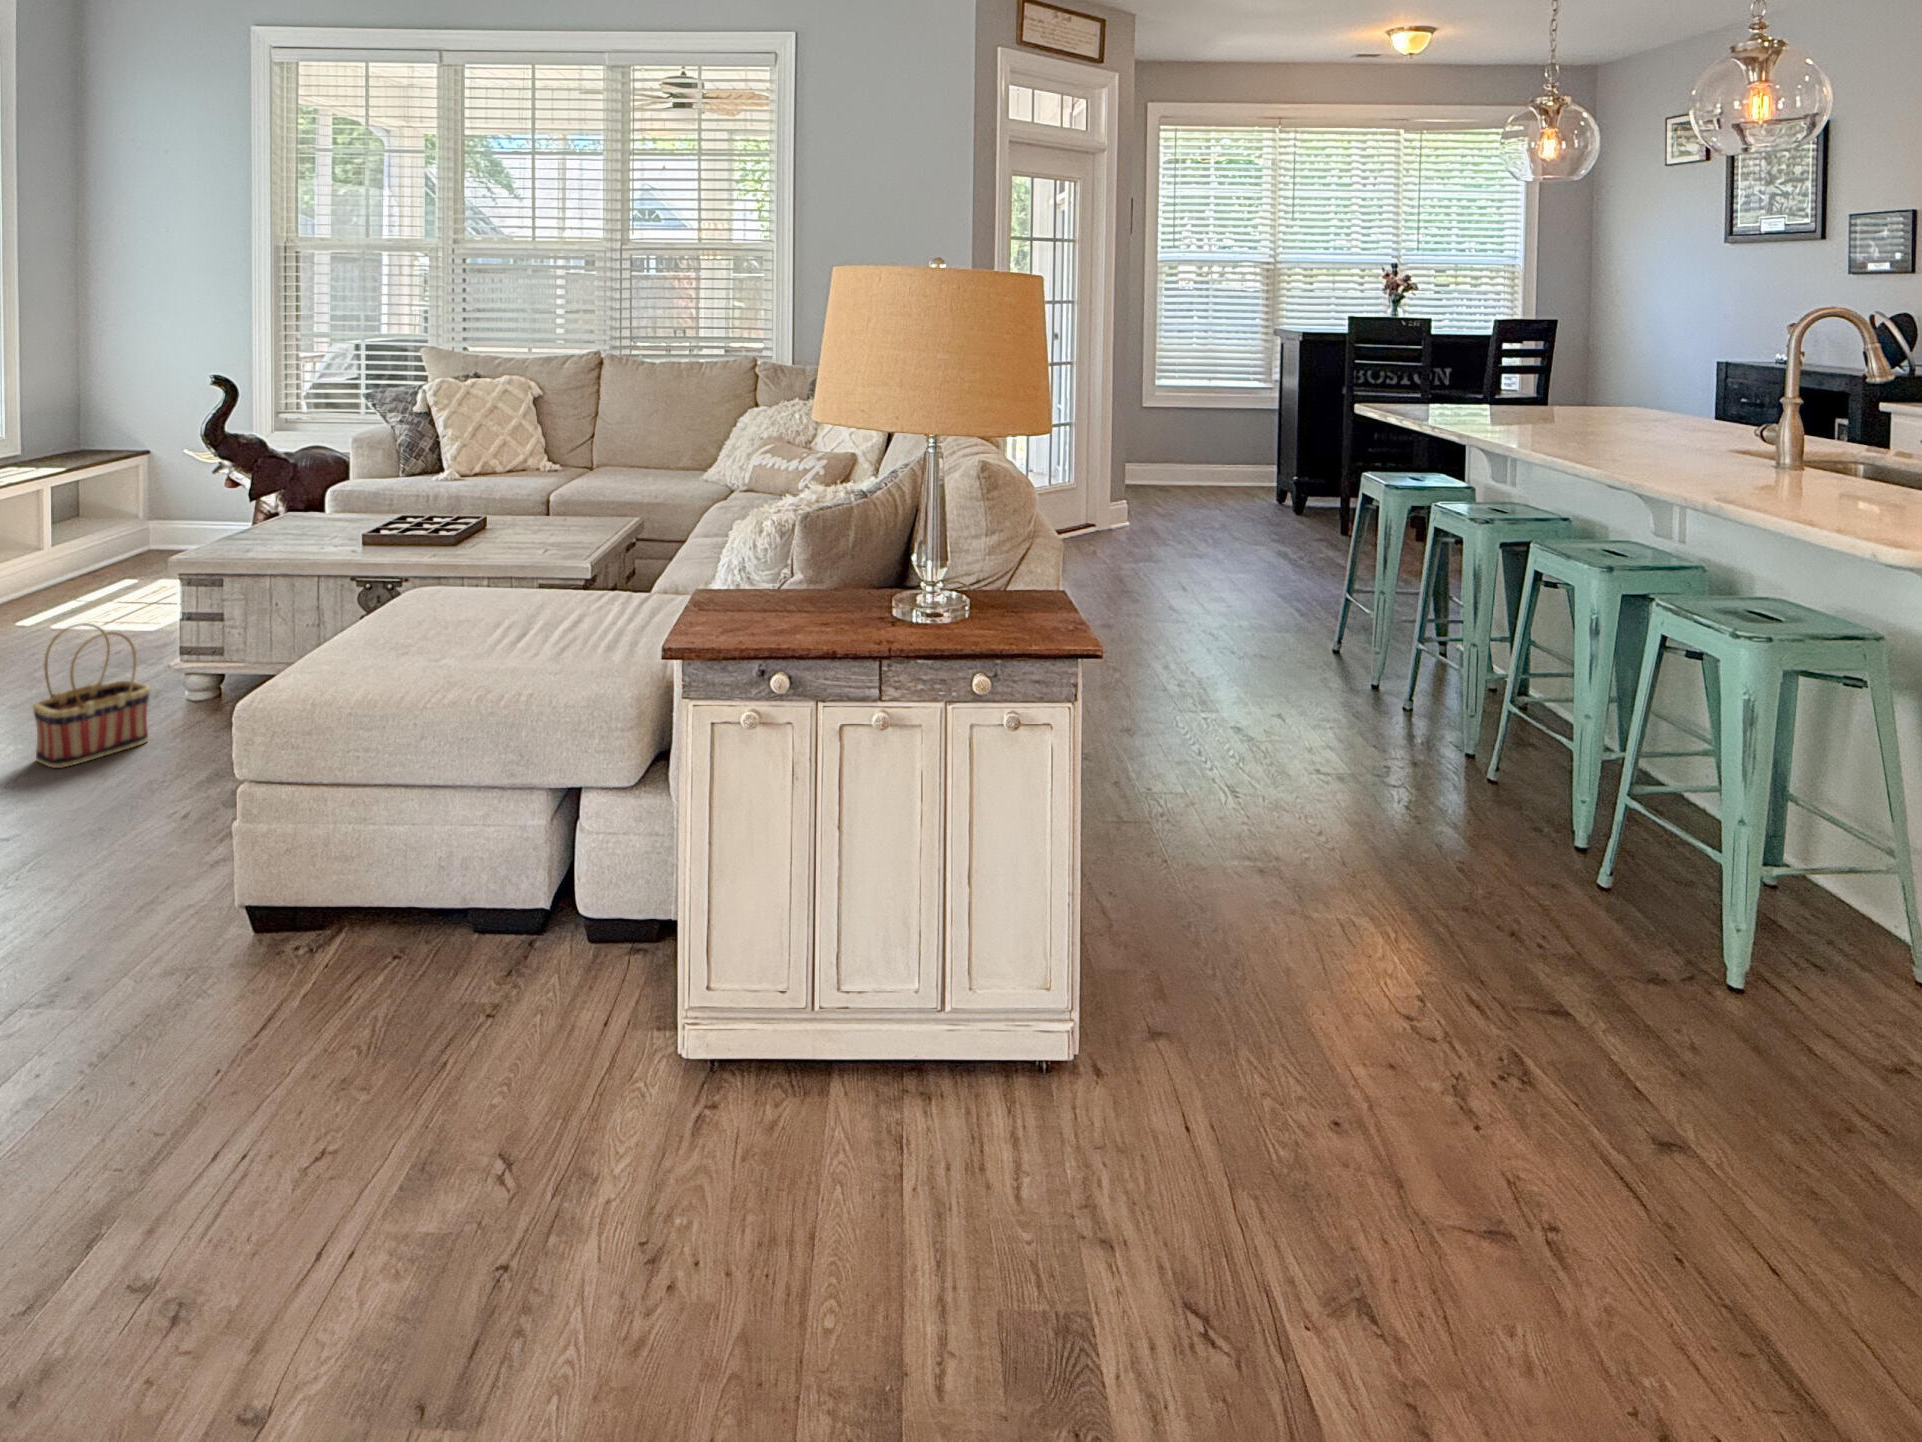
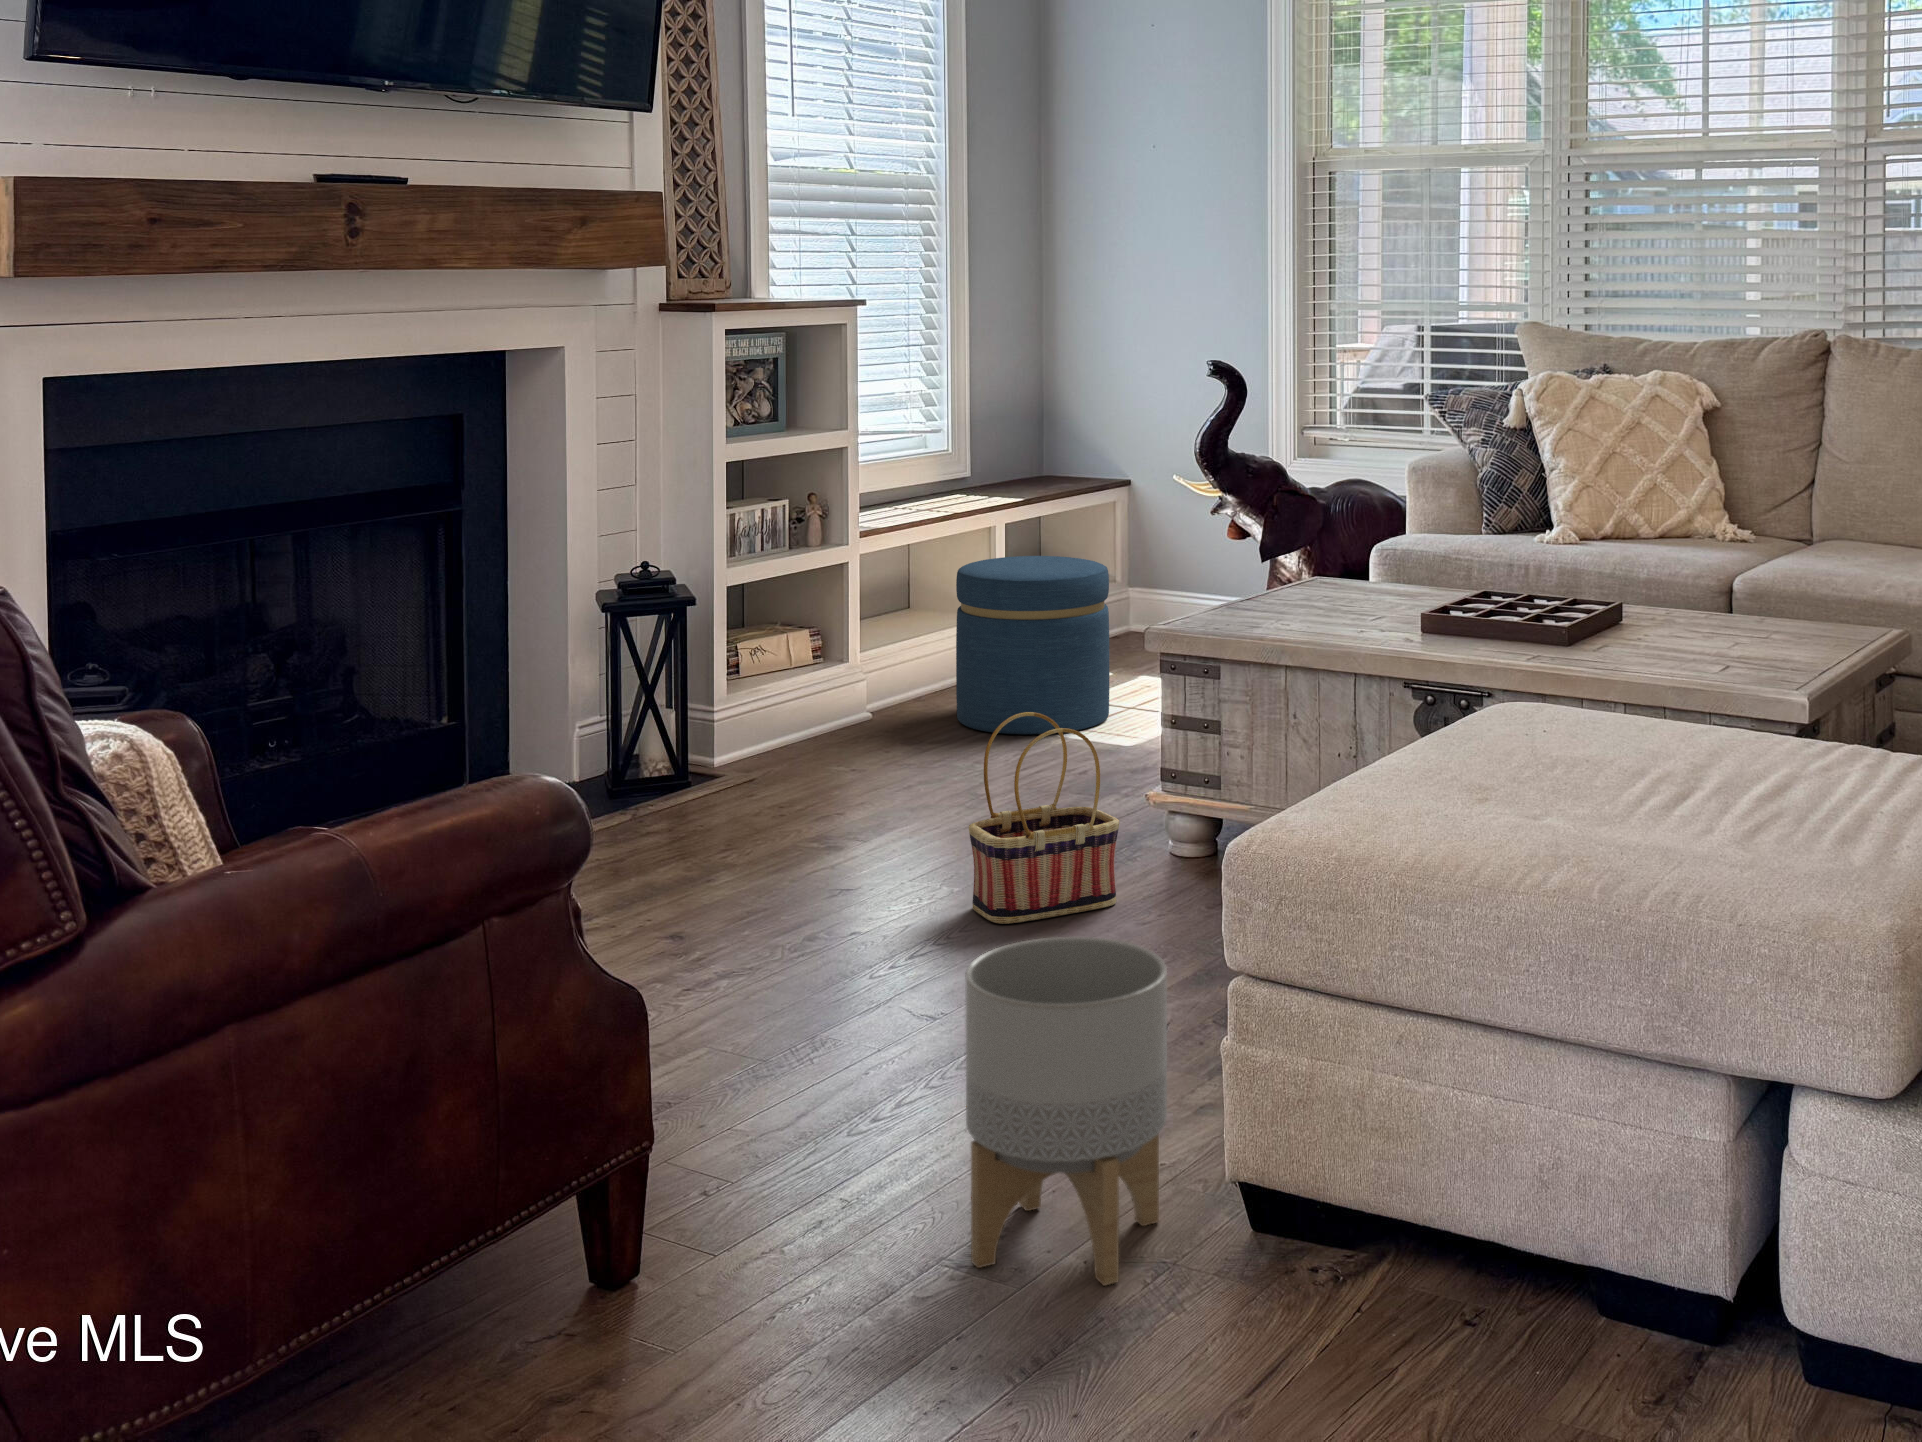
ottoman: none [12,509,135,634] -> present [956,556,1109,734]
planter: none [47,772,197,1002] -> present [965,937,1167,1286]

